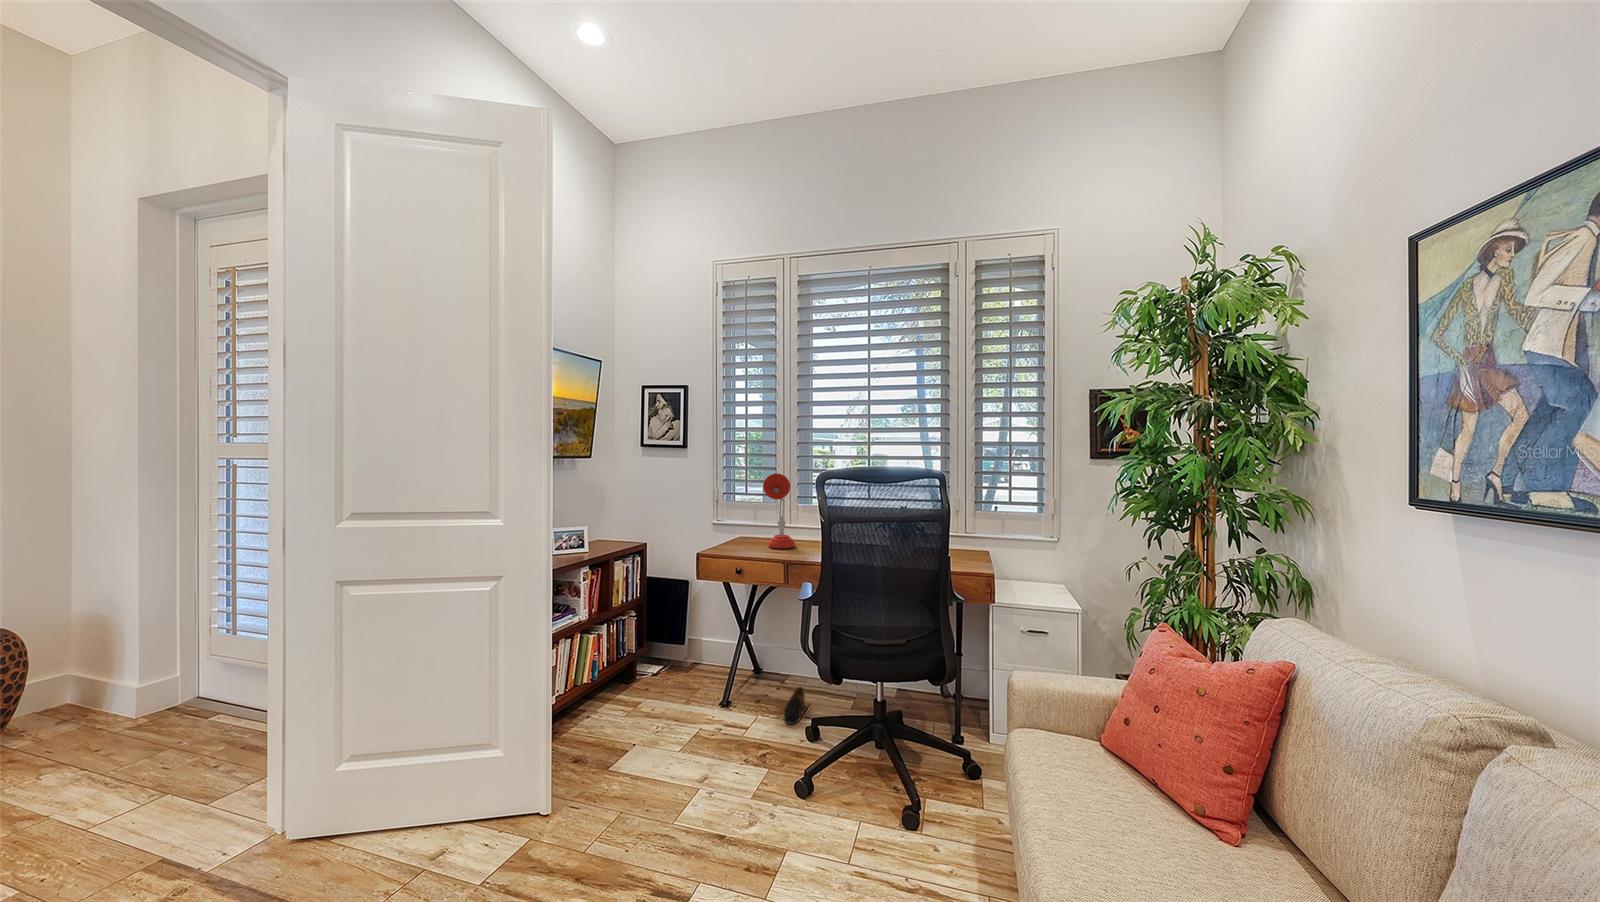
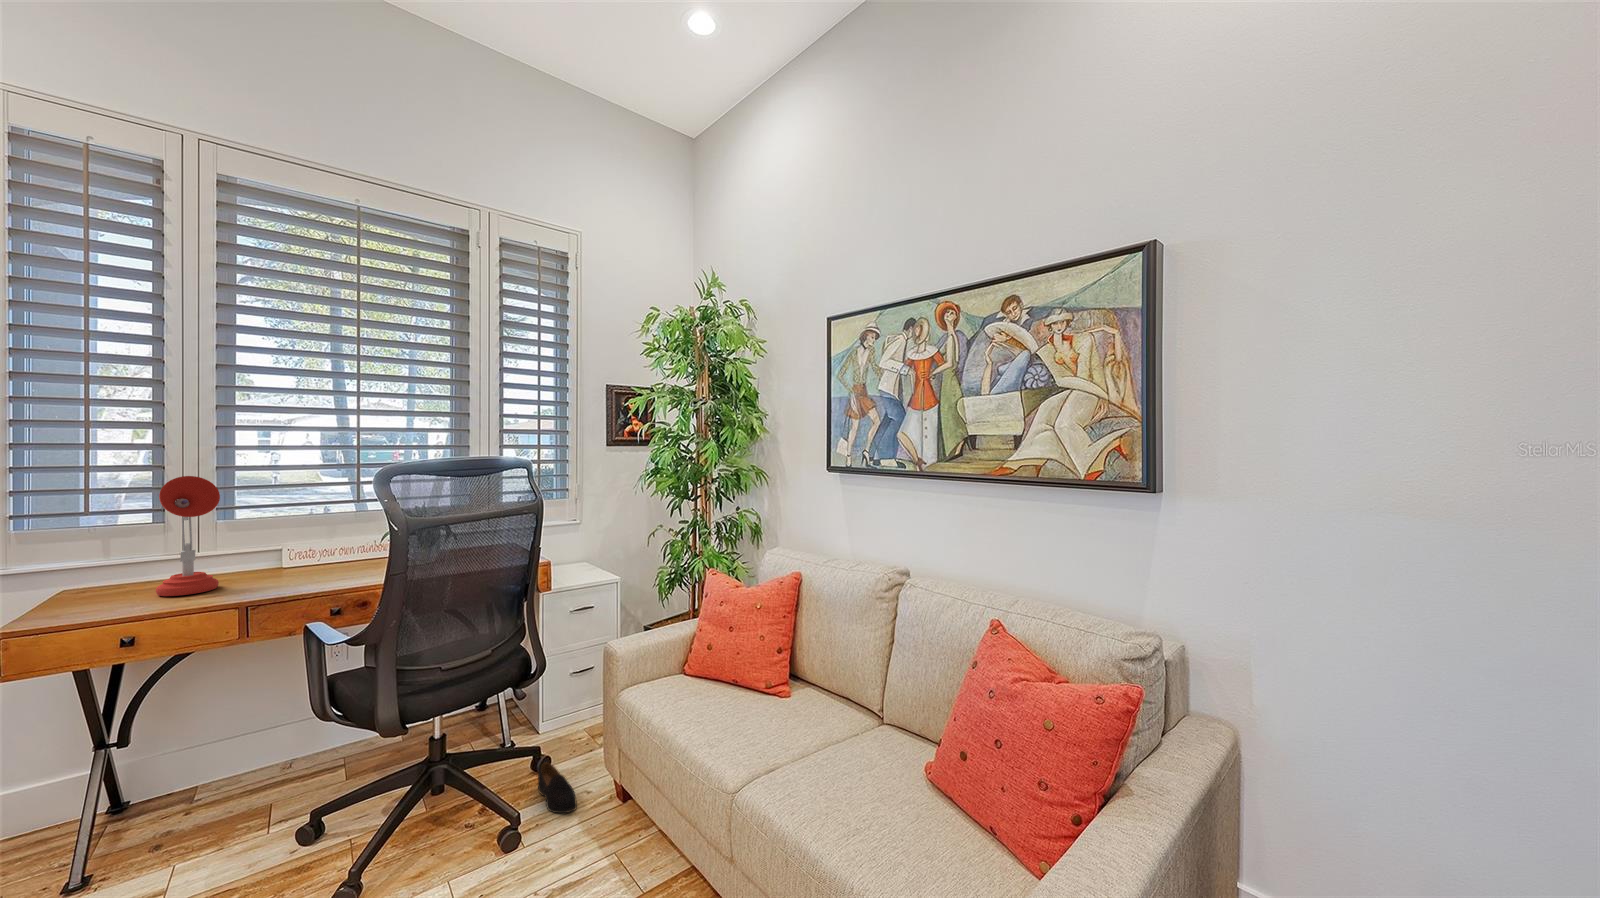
shoe: present [784,687,805,724] -> present [538,762,577,813]

